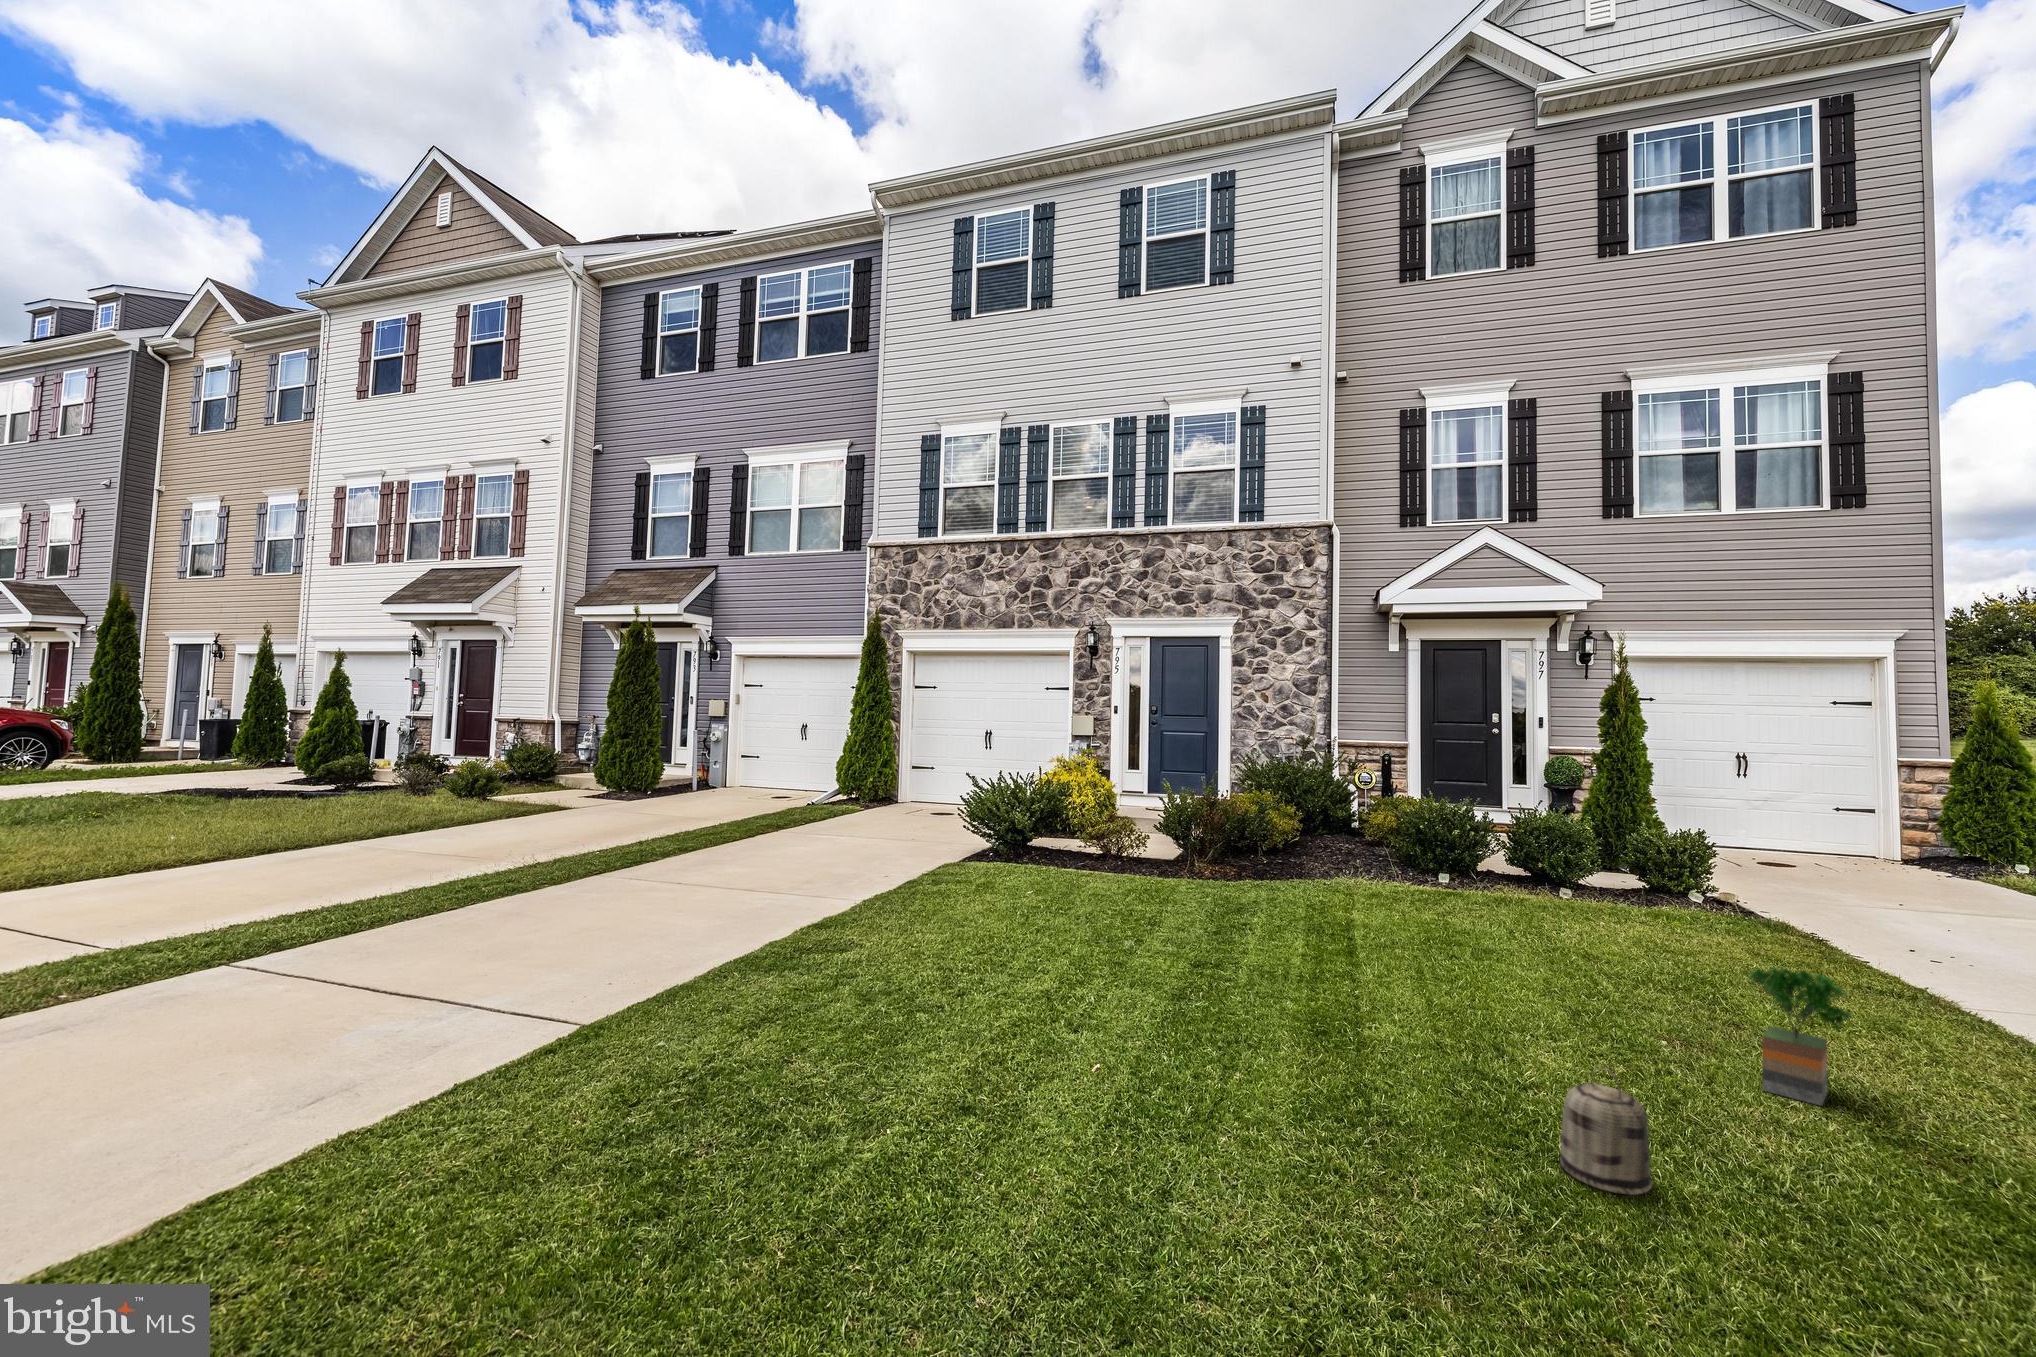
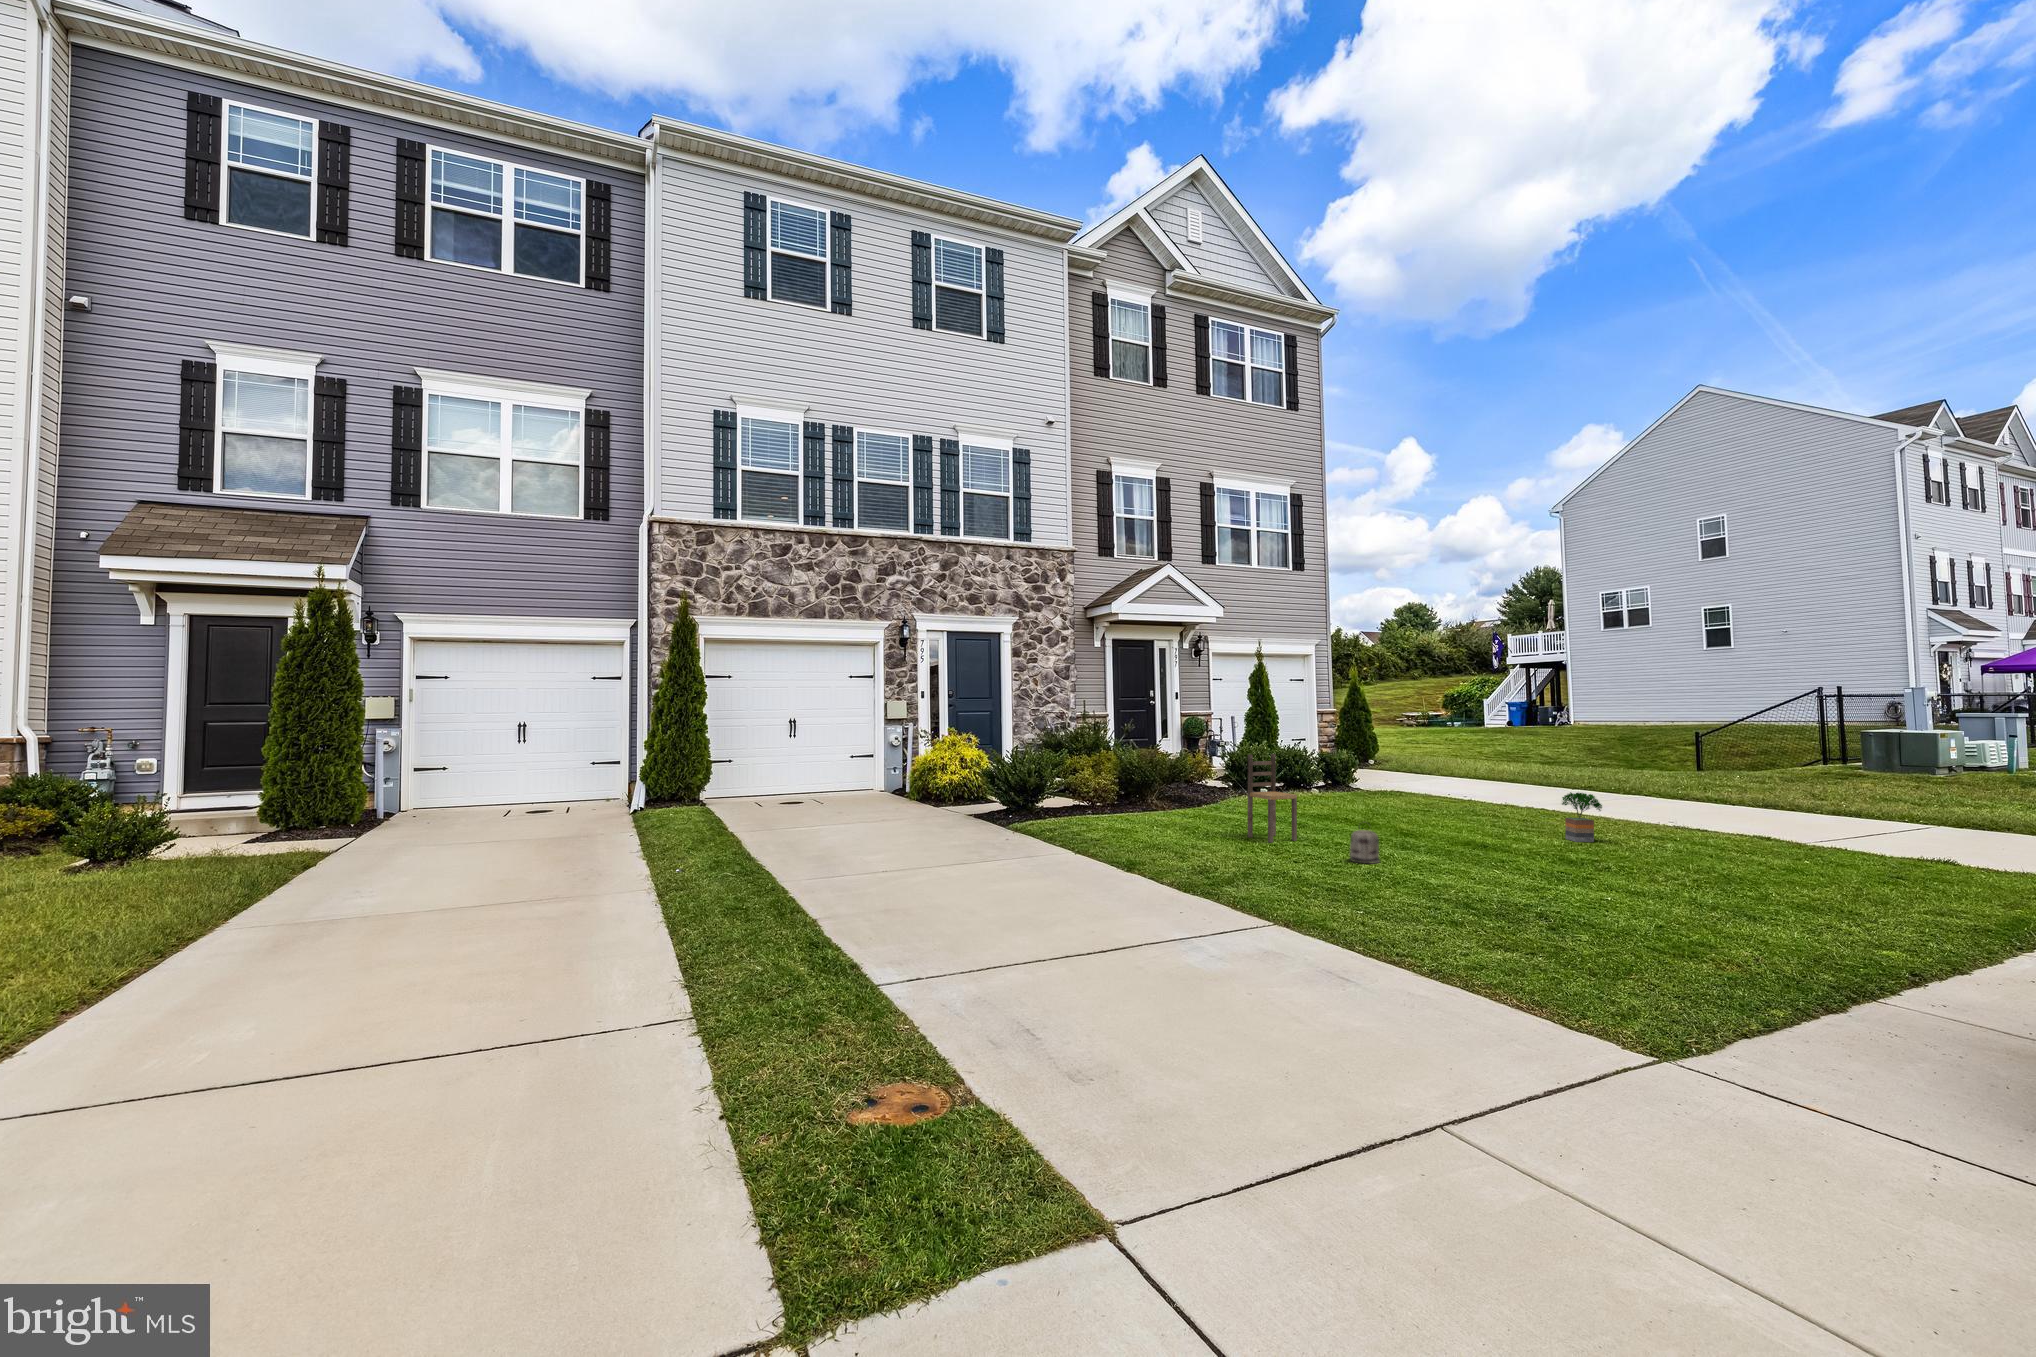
chair: none [1123,799,1188,943] -> present [1248,754,1297,843]
basket: present [1560,1067,1652,1195] -> present [1350,830,1380,863]

